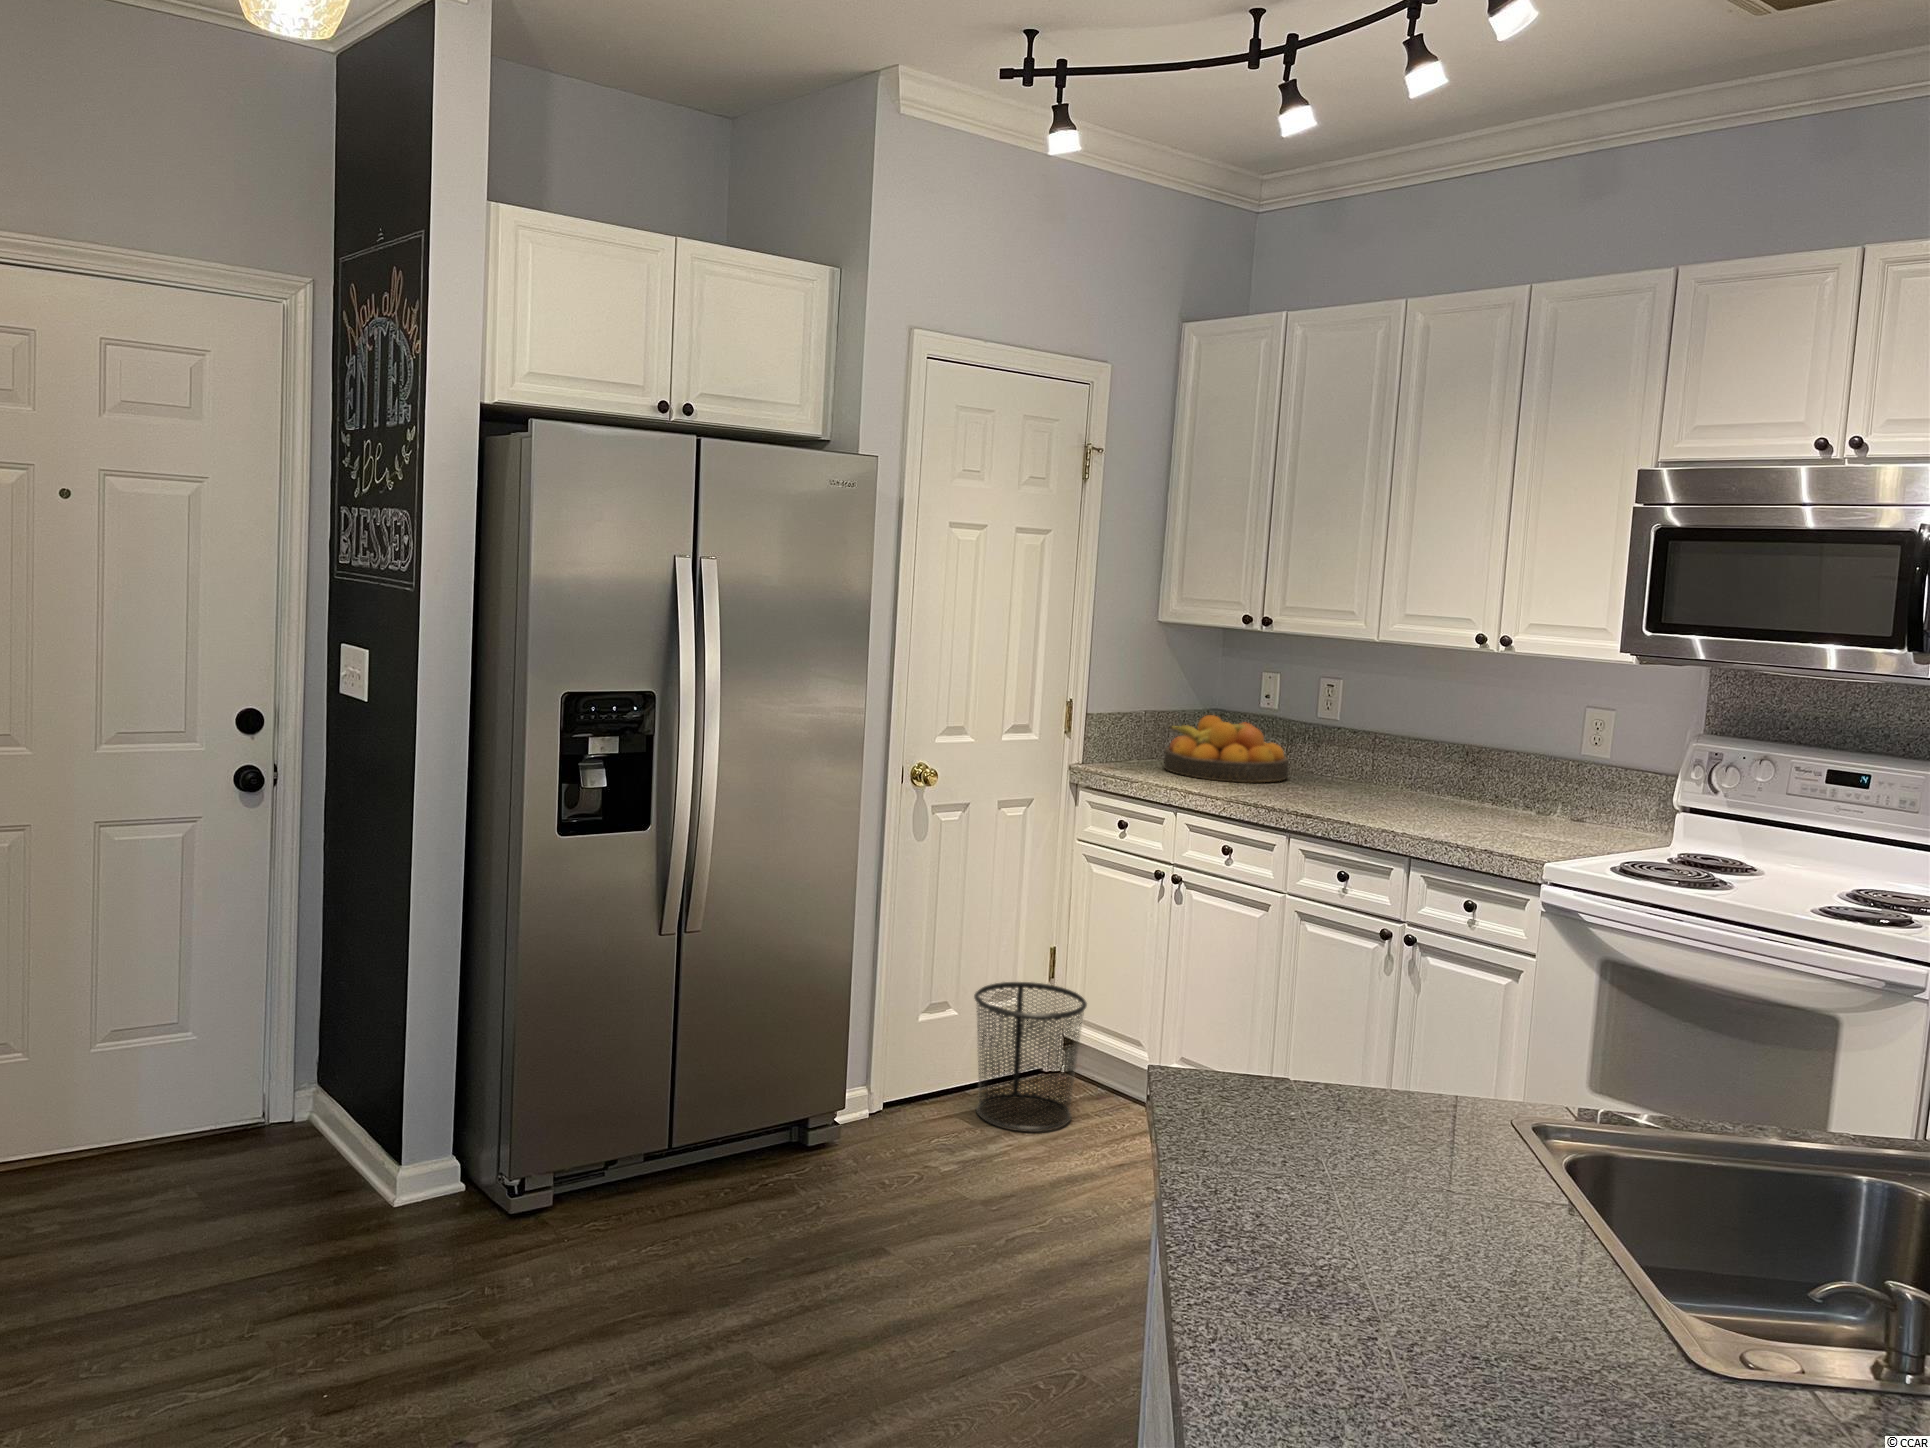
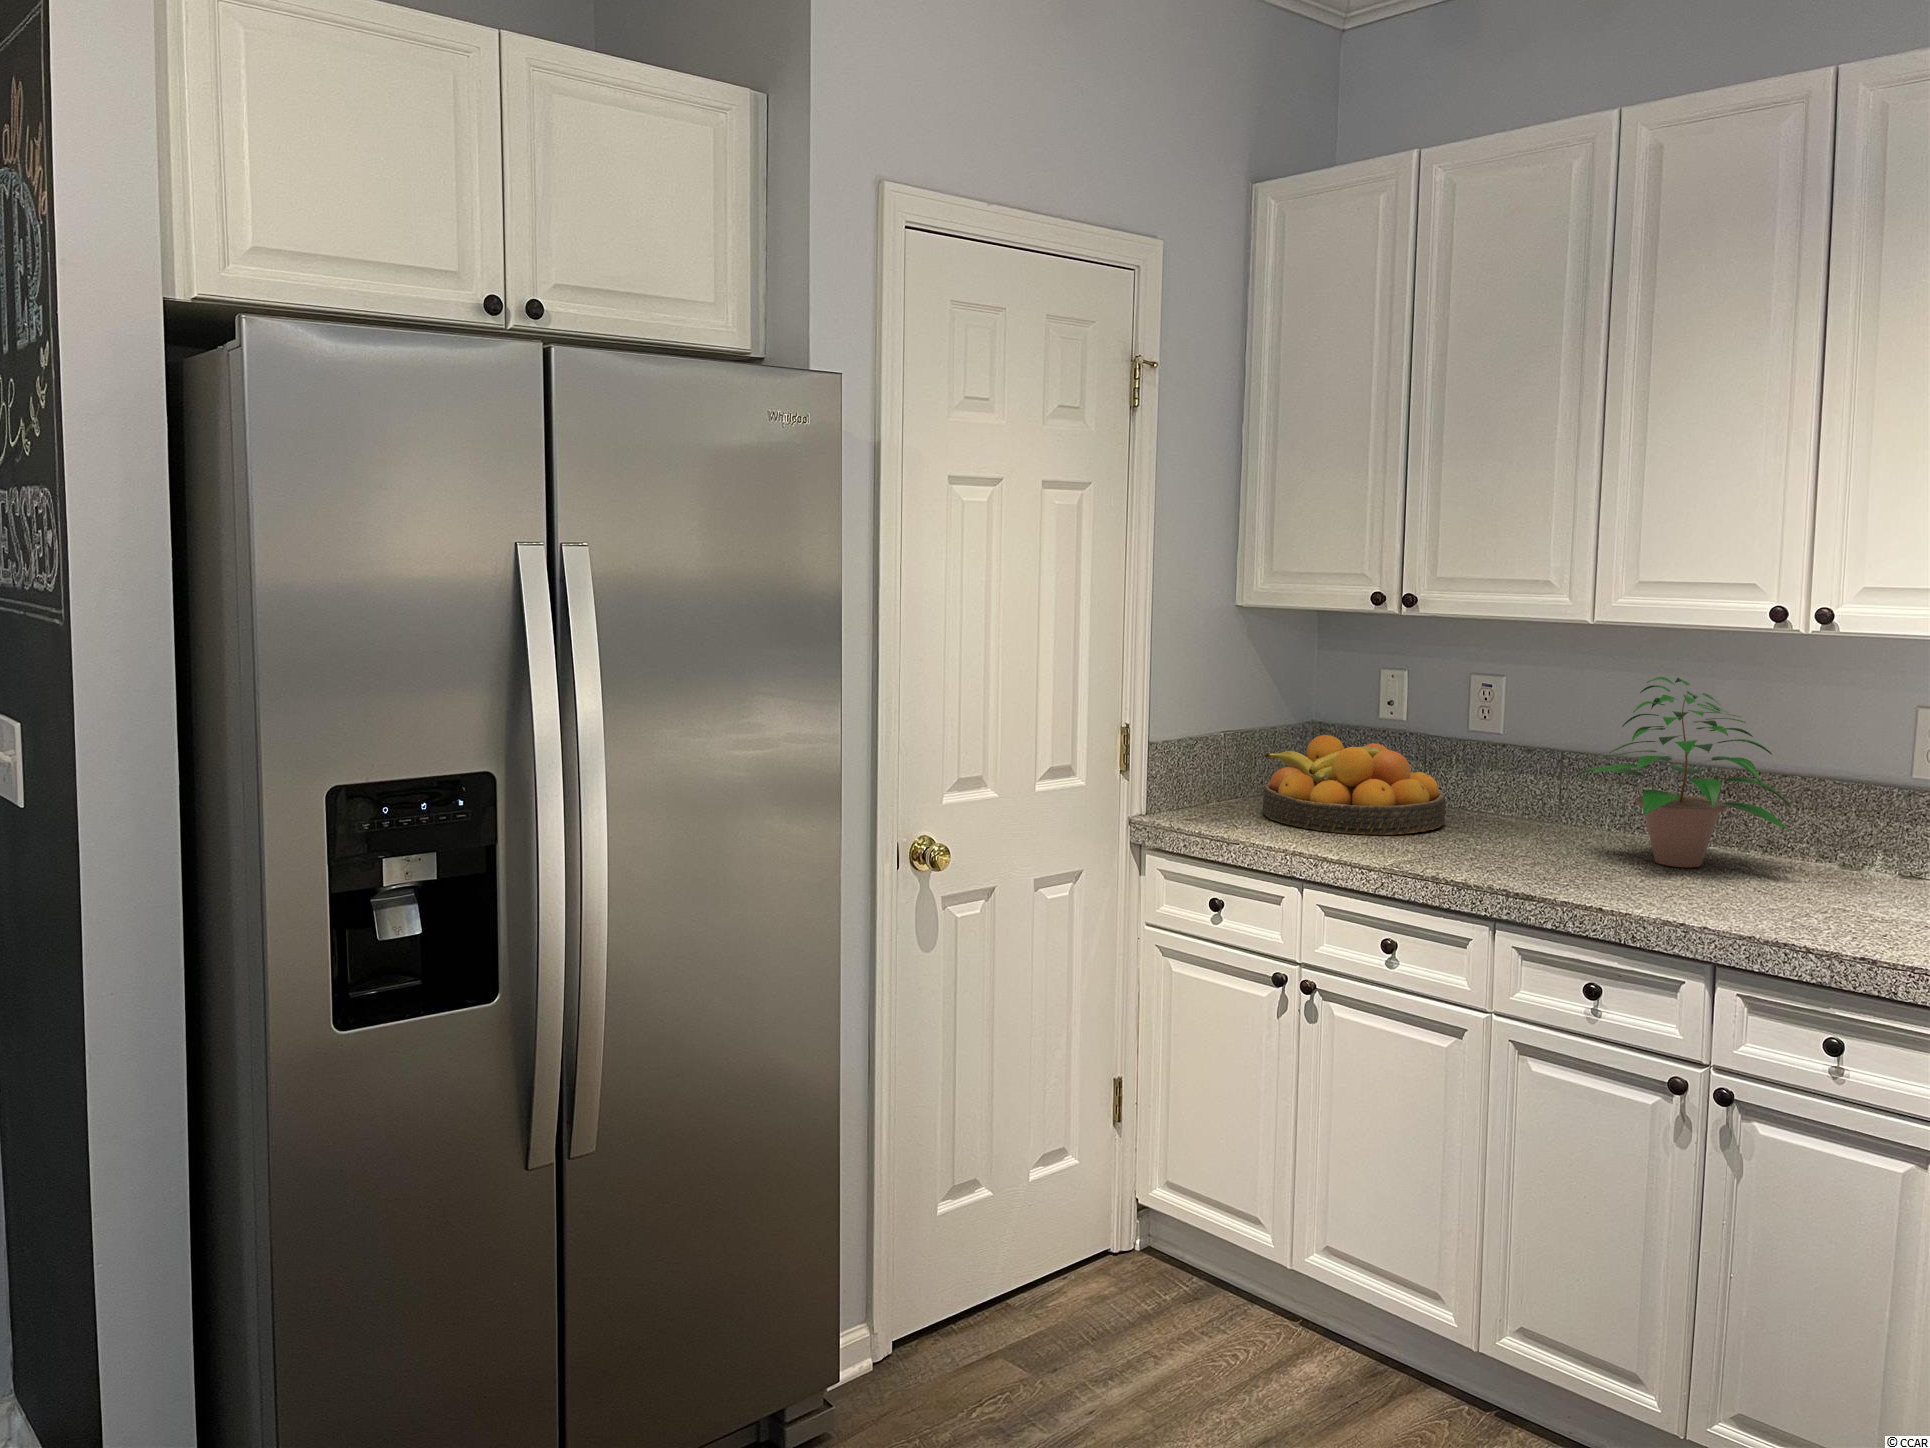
potted plant: none [1366,680,1500,808] -> present [1576,677,1790,867]
waste bin: present [974,982,1087,1132] -> none [1017,1141,1185,1378]

